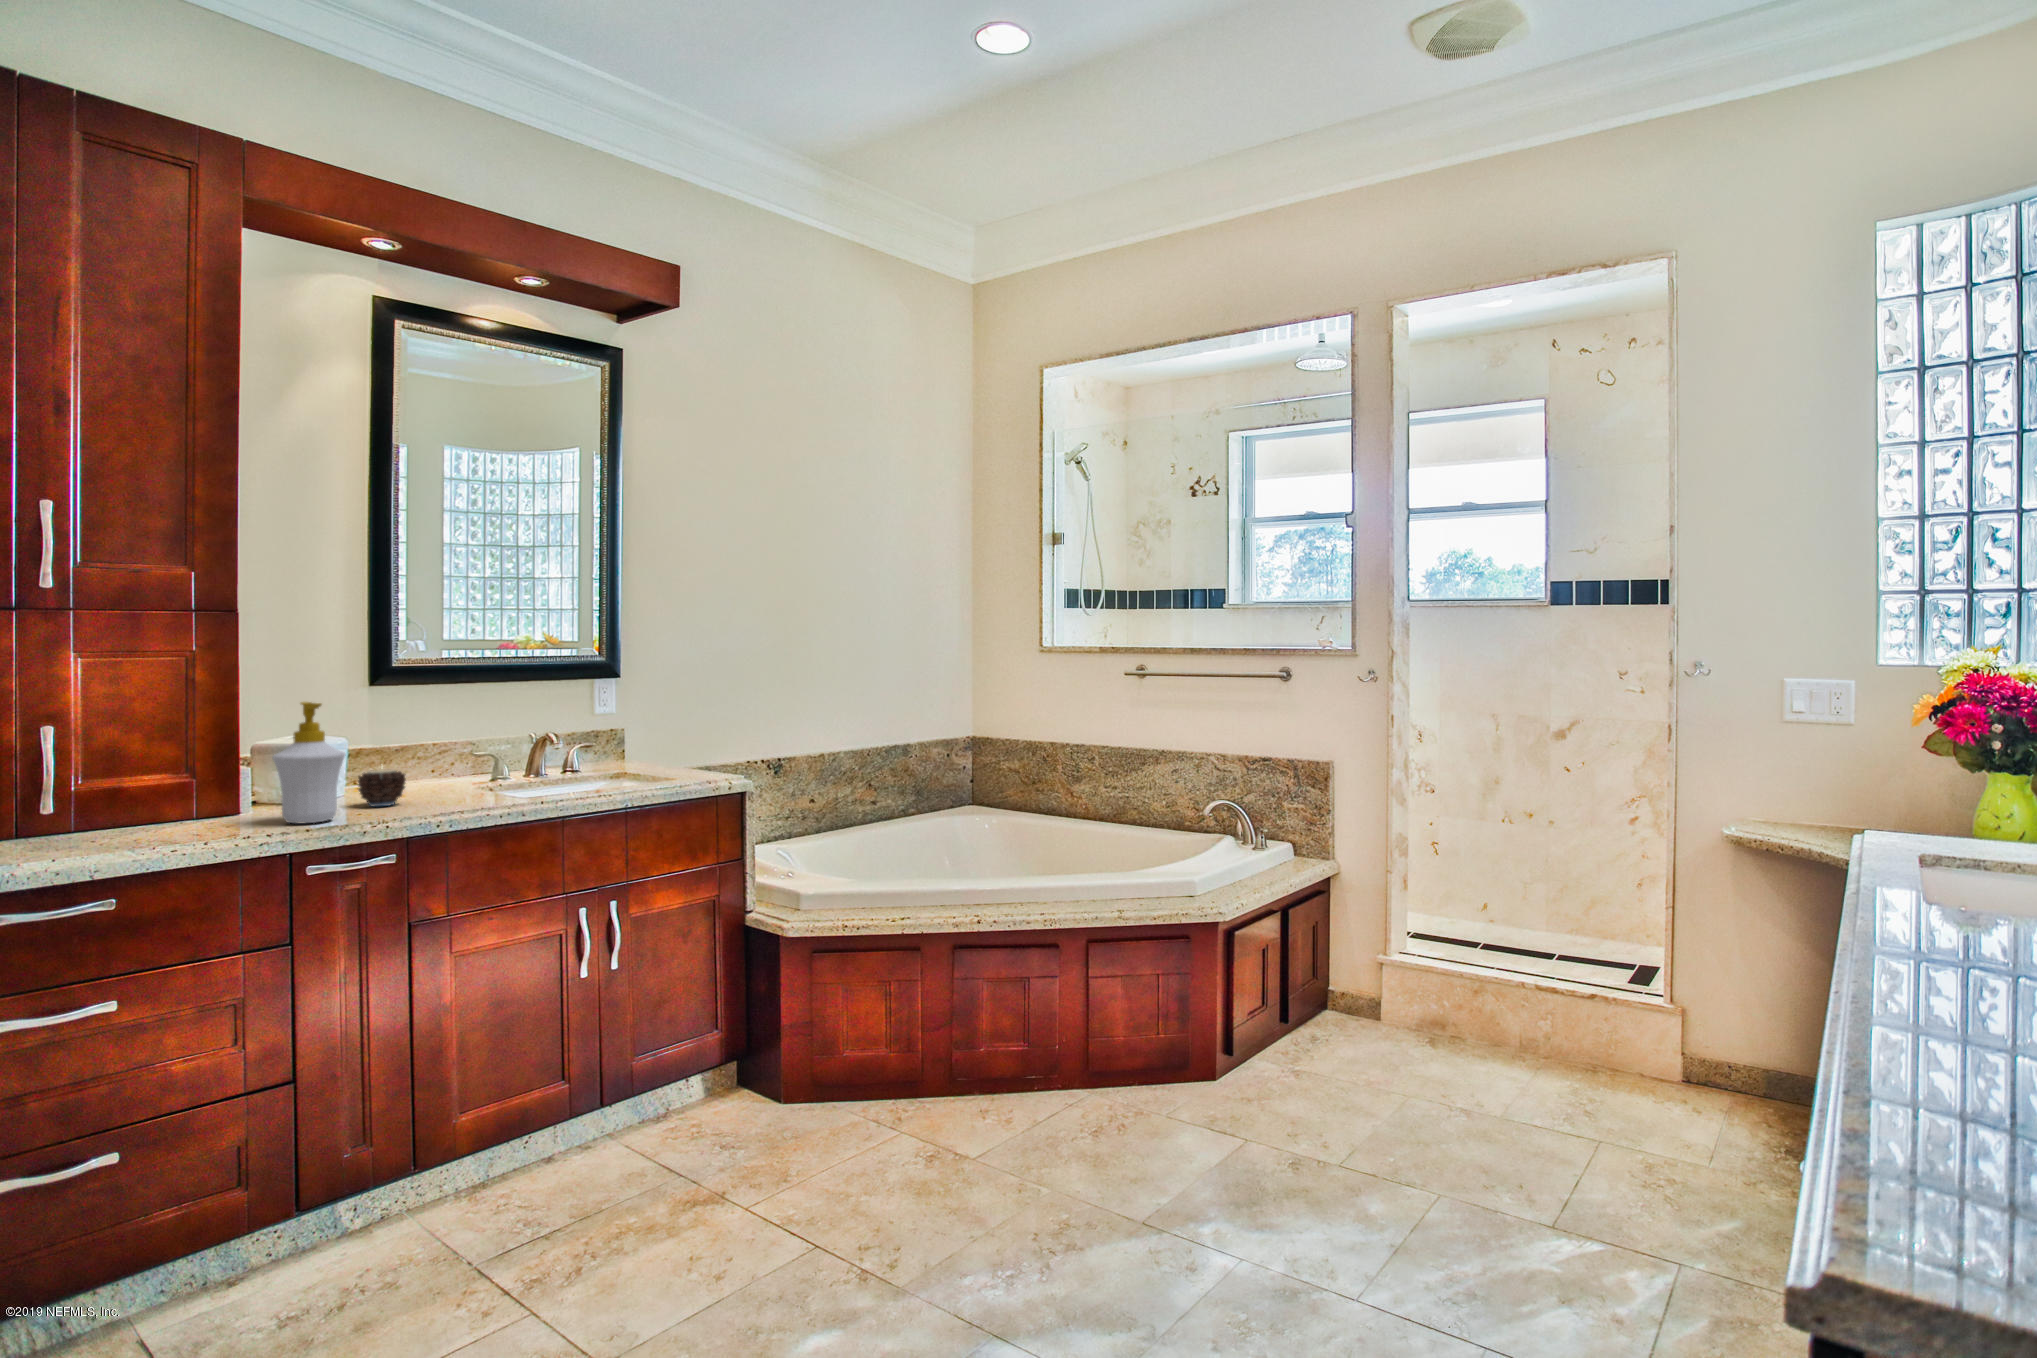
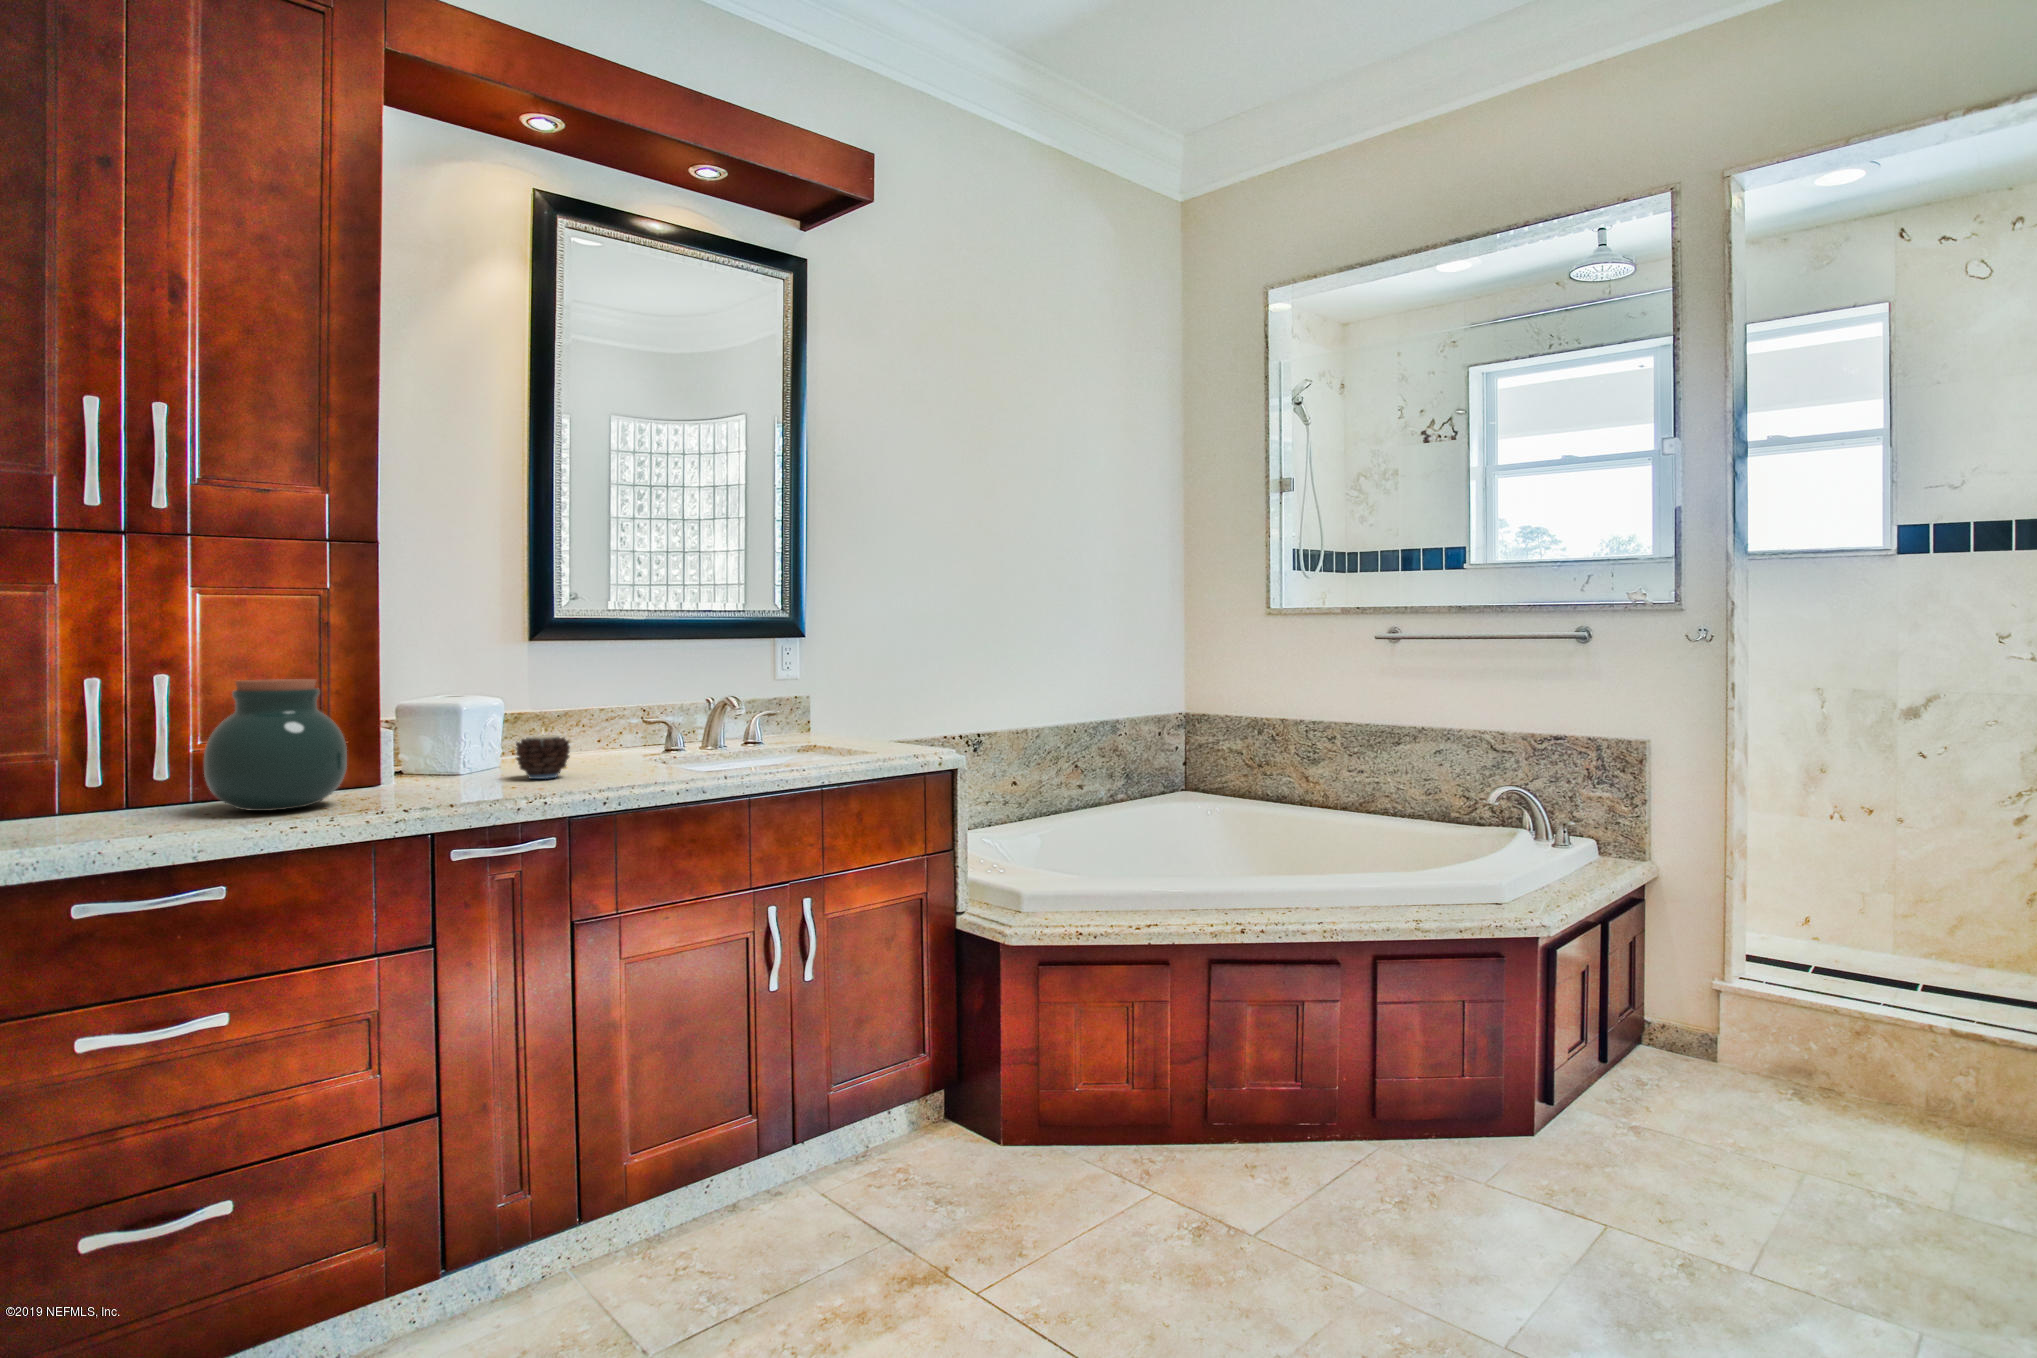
soap bottle: present [272,702,345,824] -> none [415,649,499,797]
jar: none [91,729,213,838] -> present [204,679,347,811]

